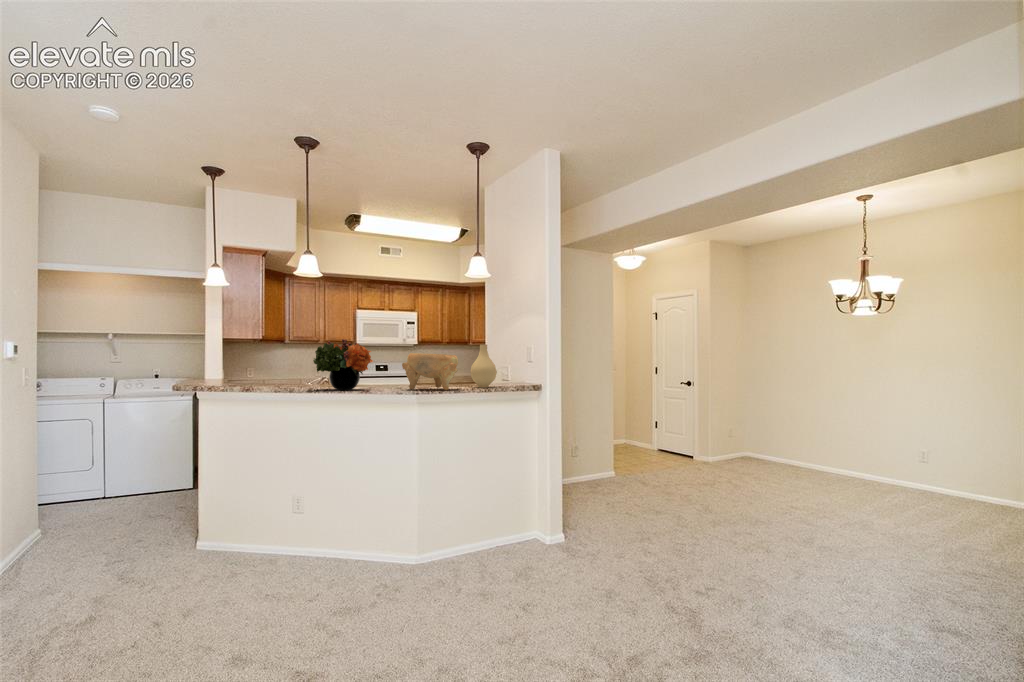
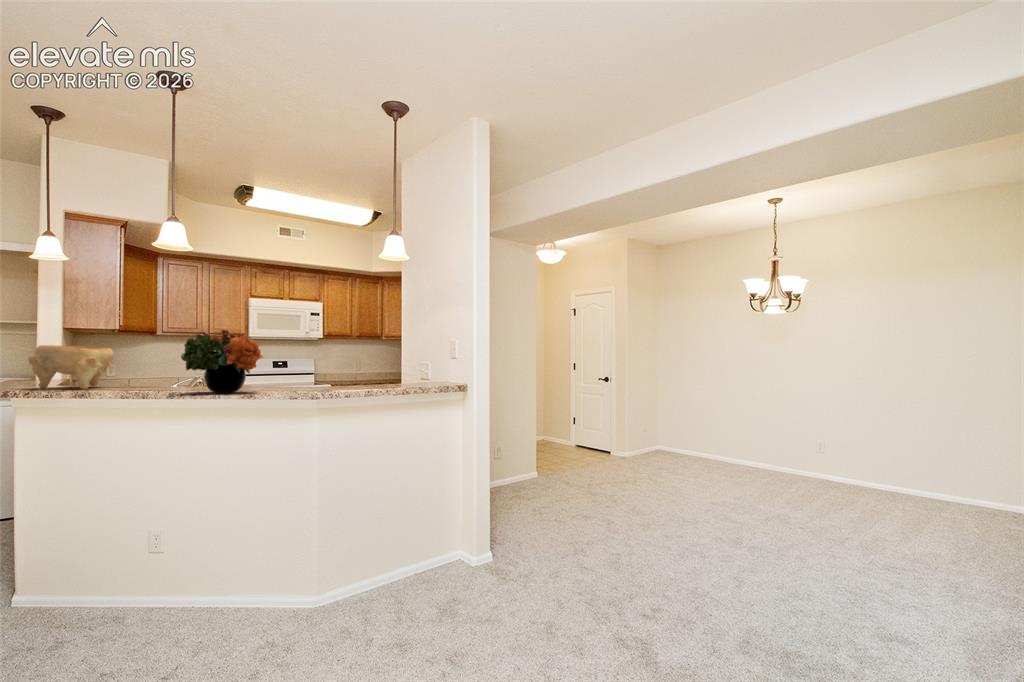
vase: present [470,345,497,388] -> none [385,338,417,388]
decorative bowl: present [402,353,458,390] -> present [29,345,114,389]

